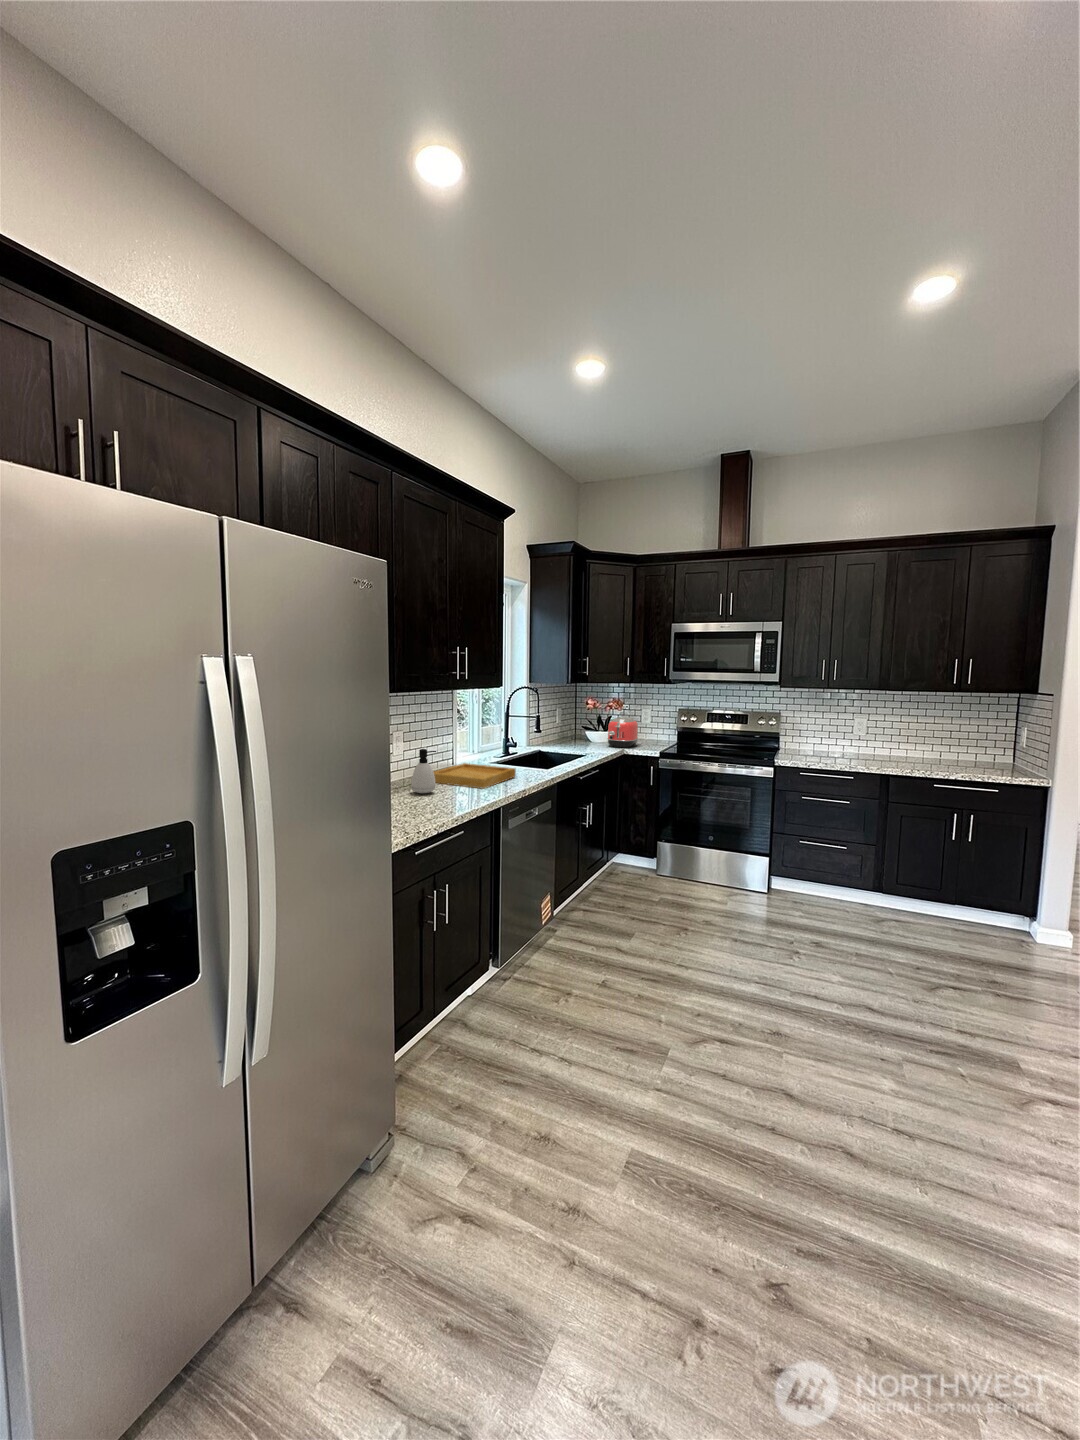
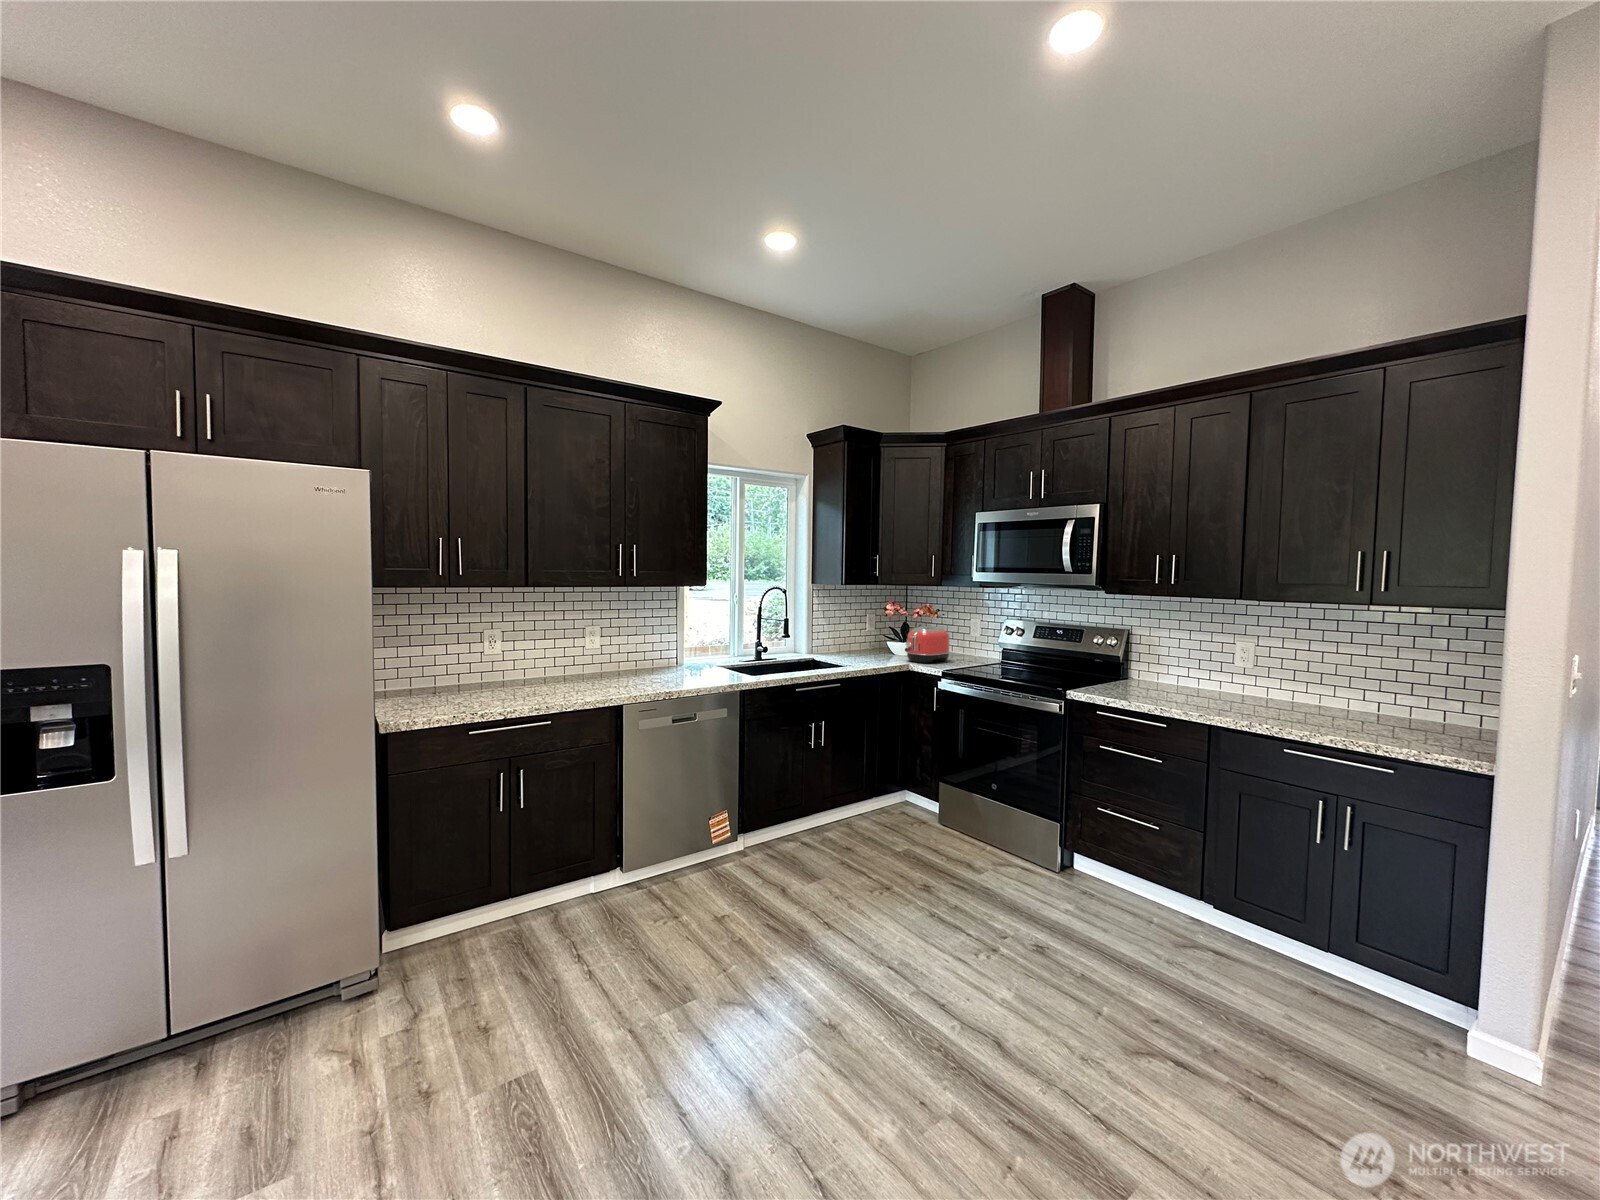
soap dispenser: present [411,749,436,793] -> none [566,642,590,686]
tray: present [434,763,516,789] -> none [613,663,701,688]

